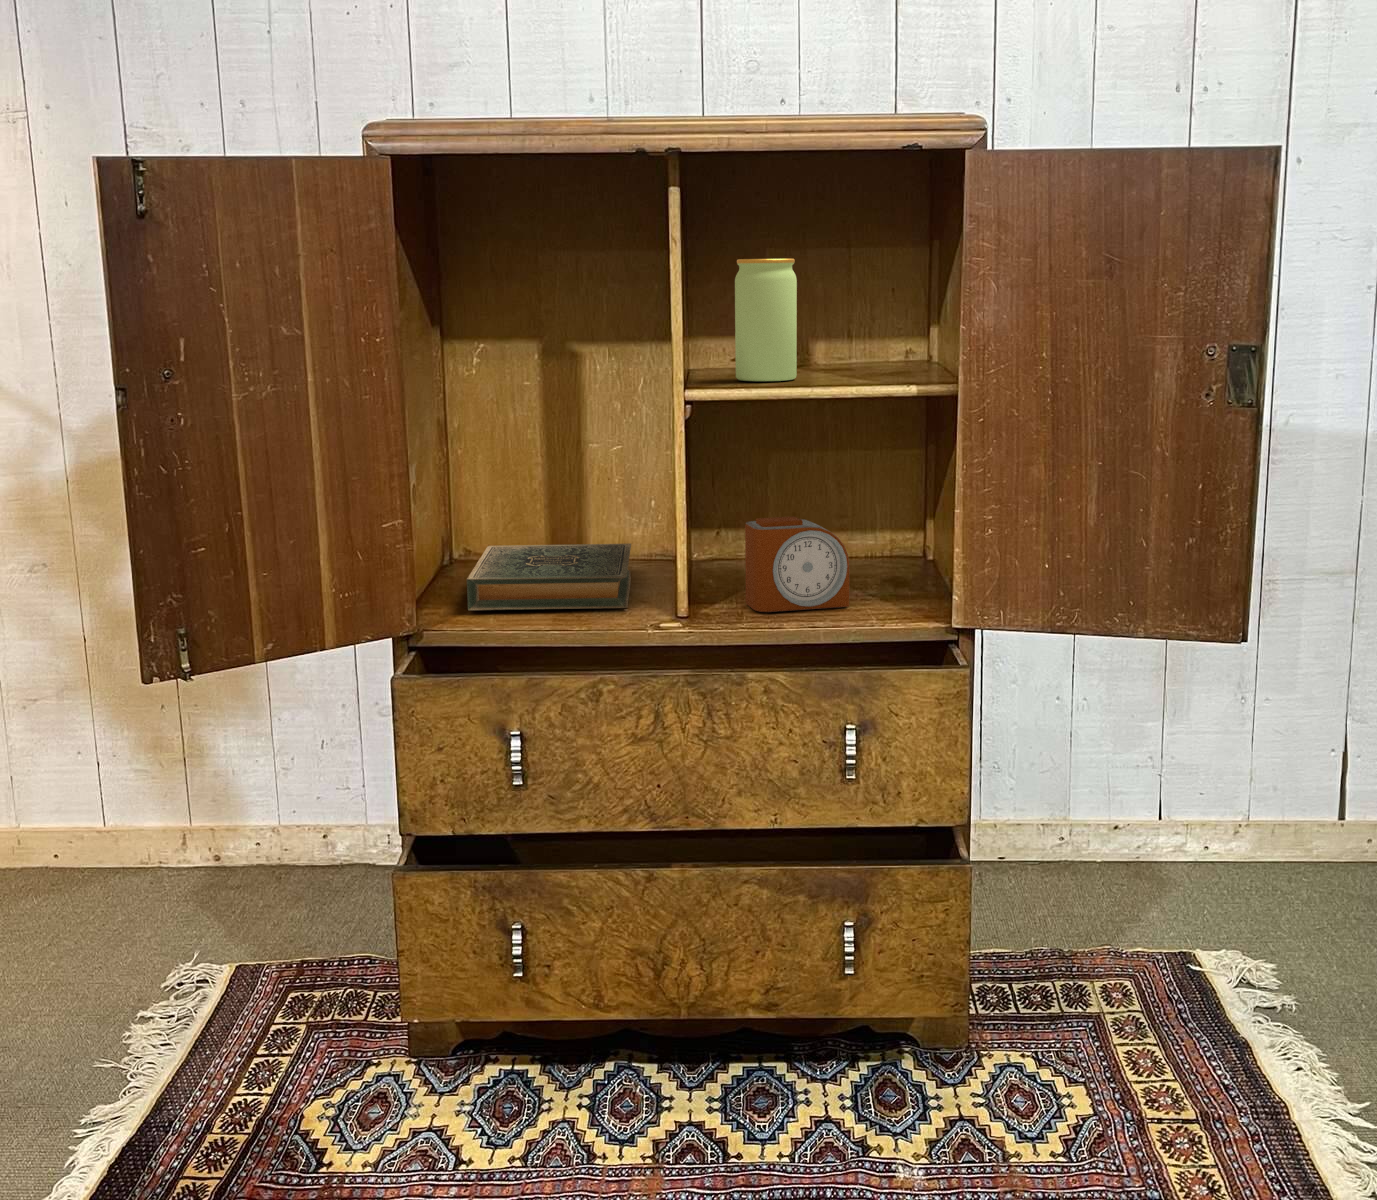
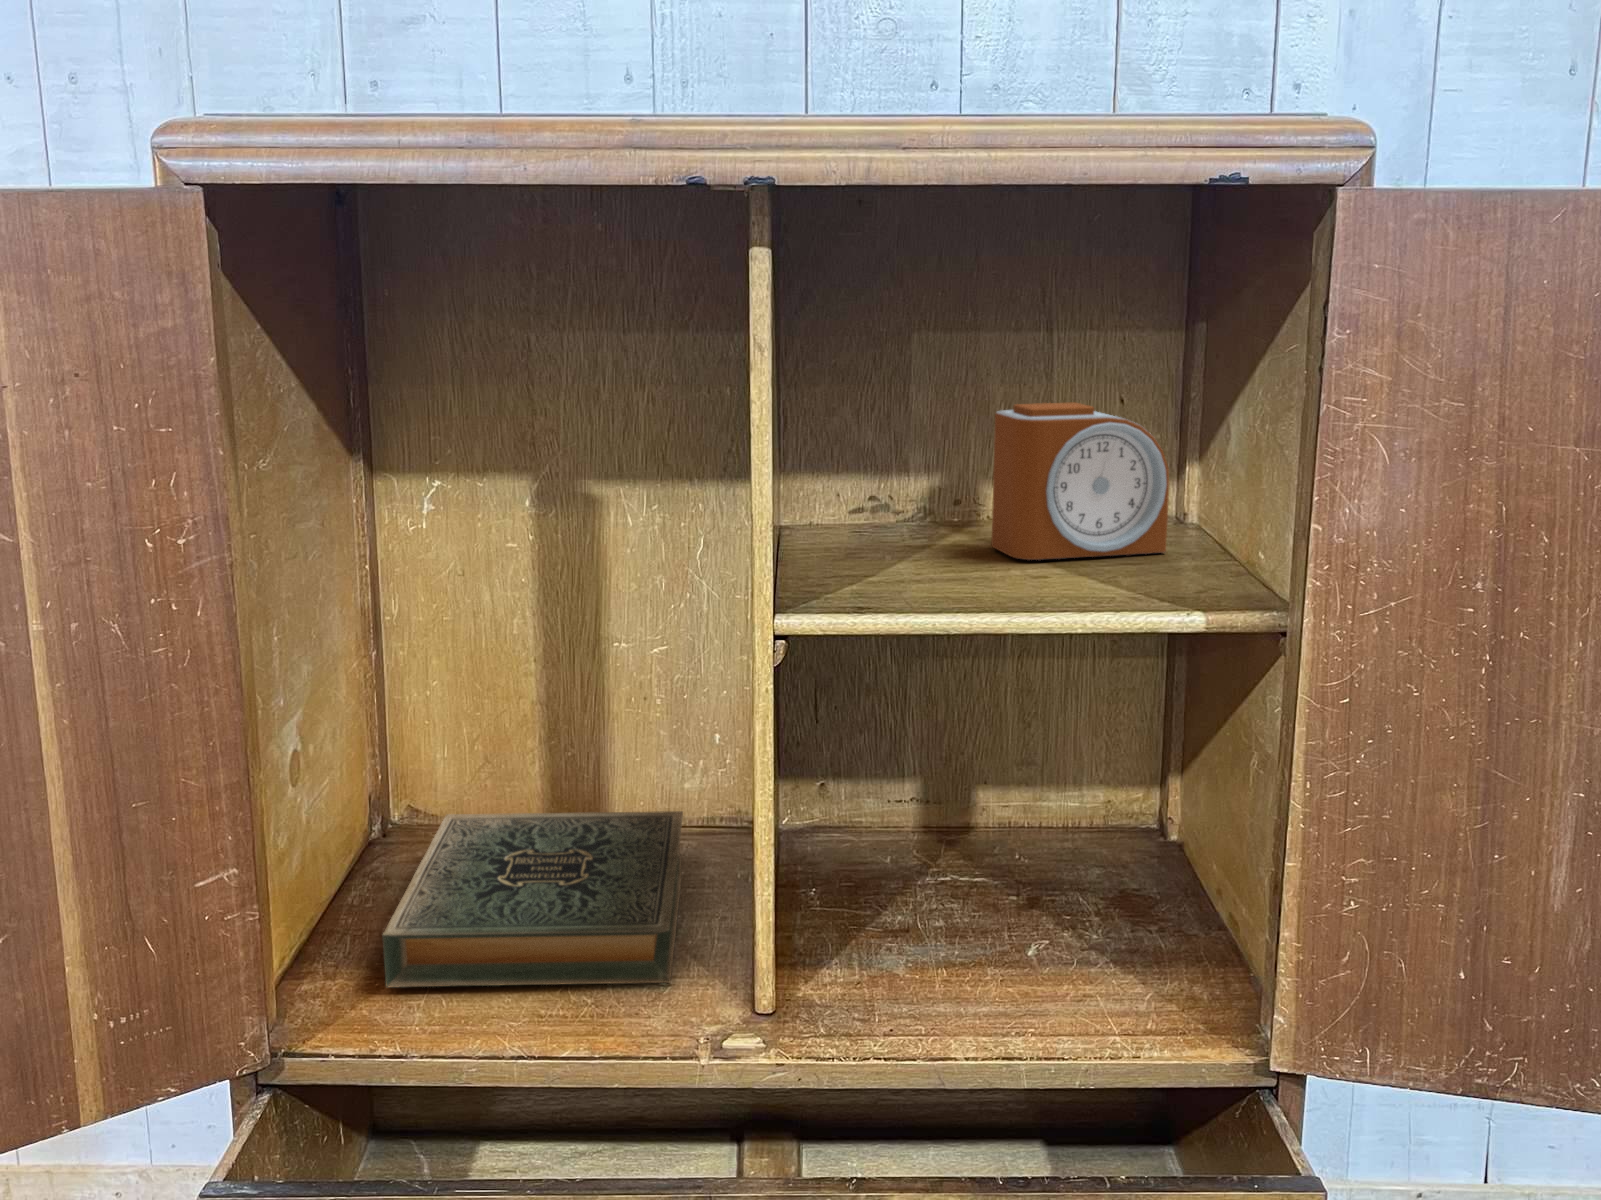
jar: present [735,259,797,381] -> none [866,366,976,591]
alarm clock: present [745,516,850,612] -> present [991,402,1169,560]

